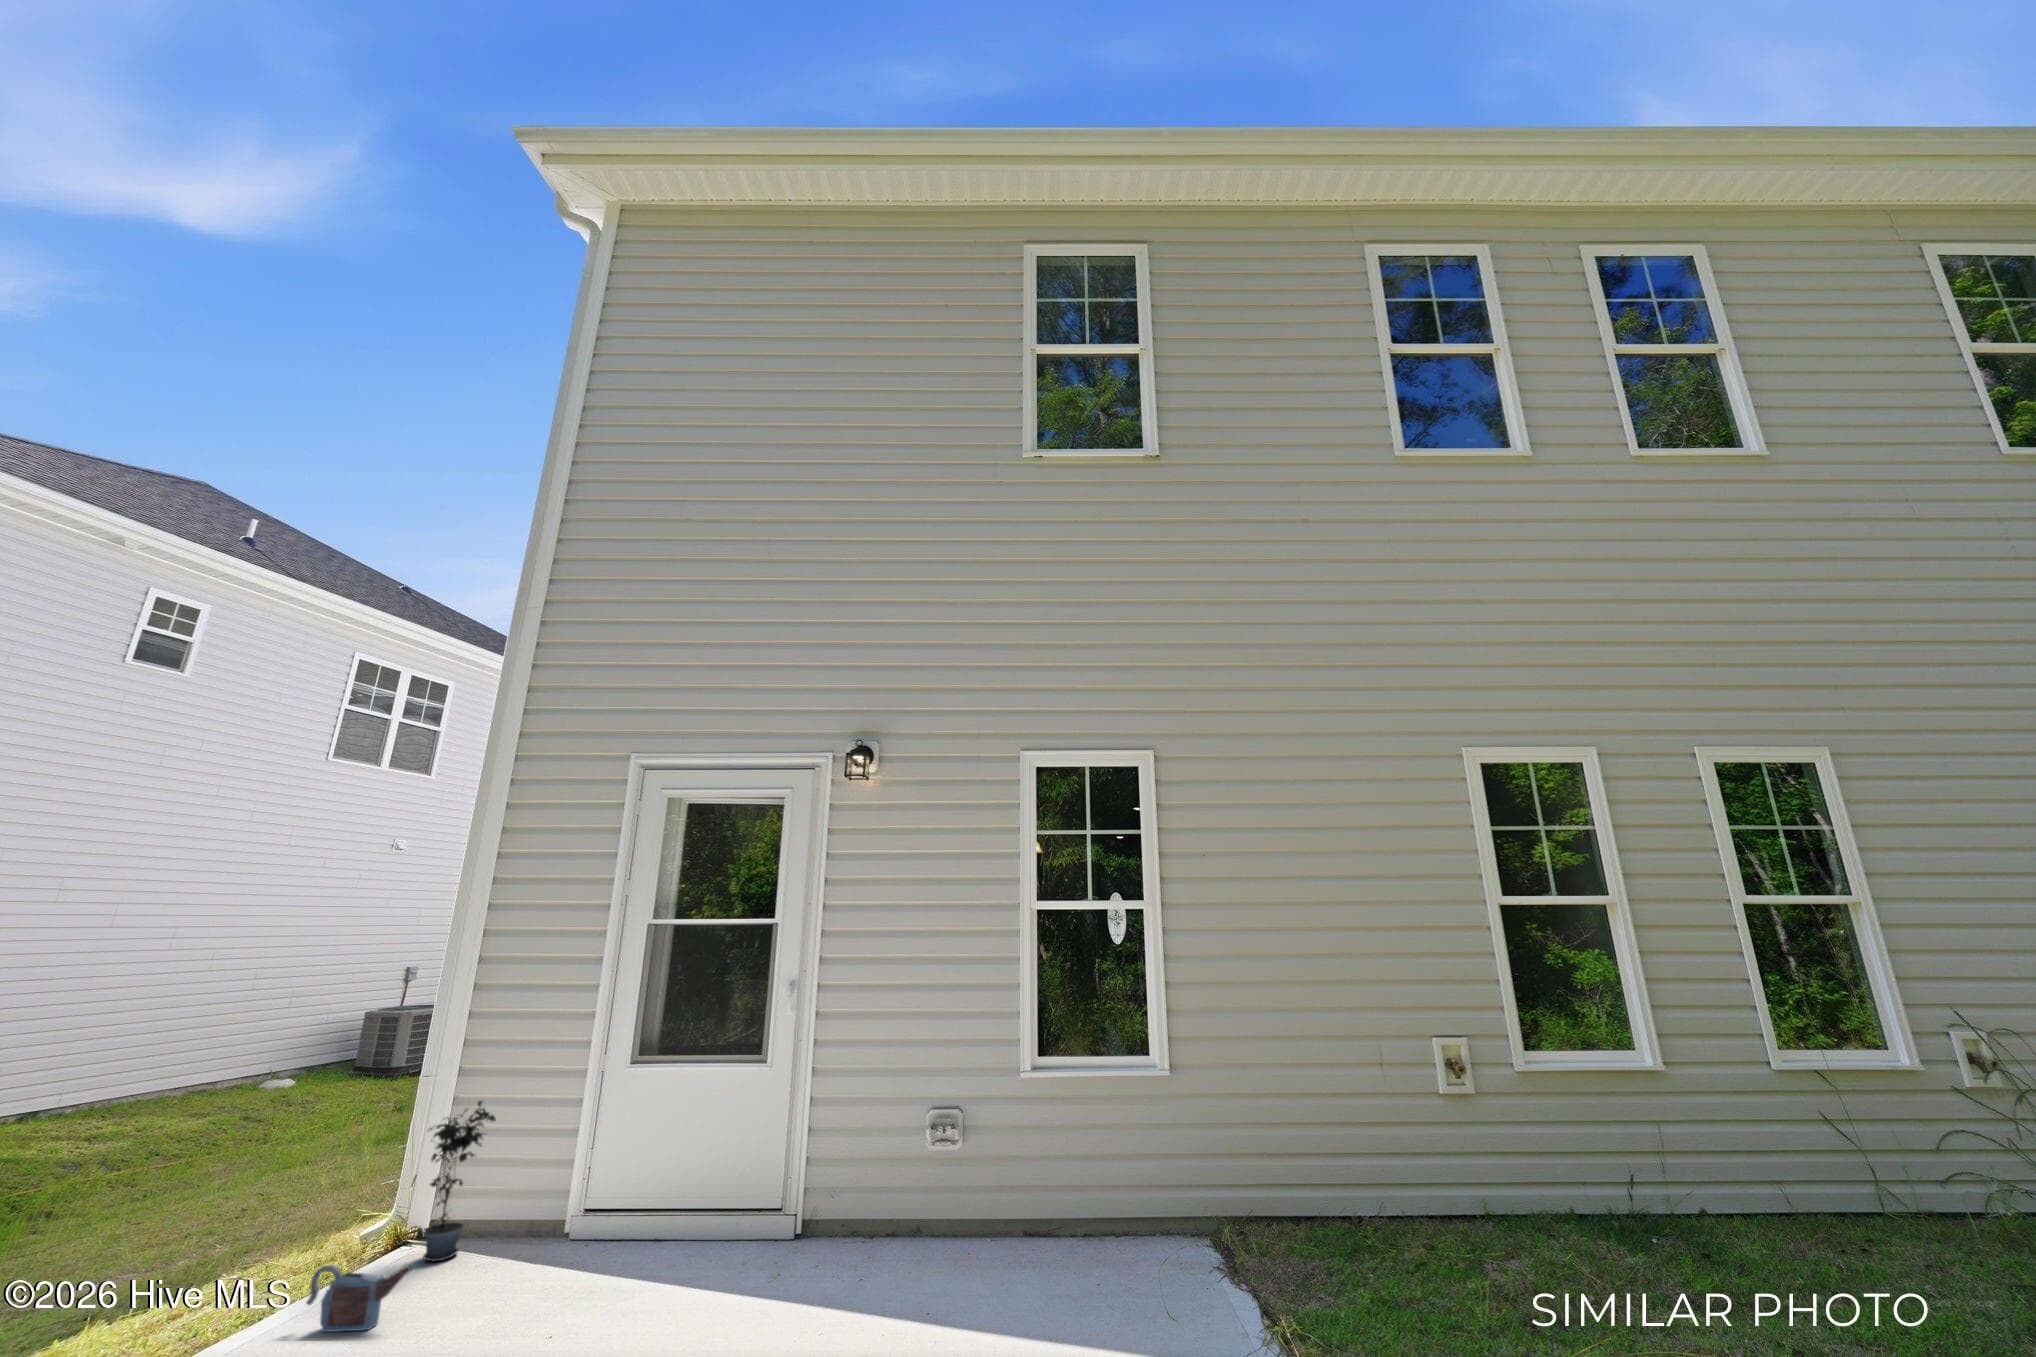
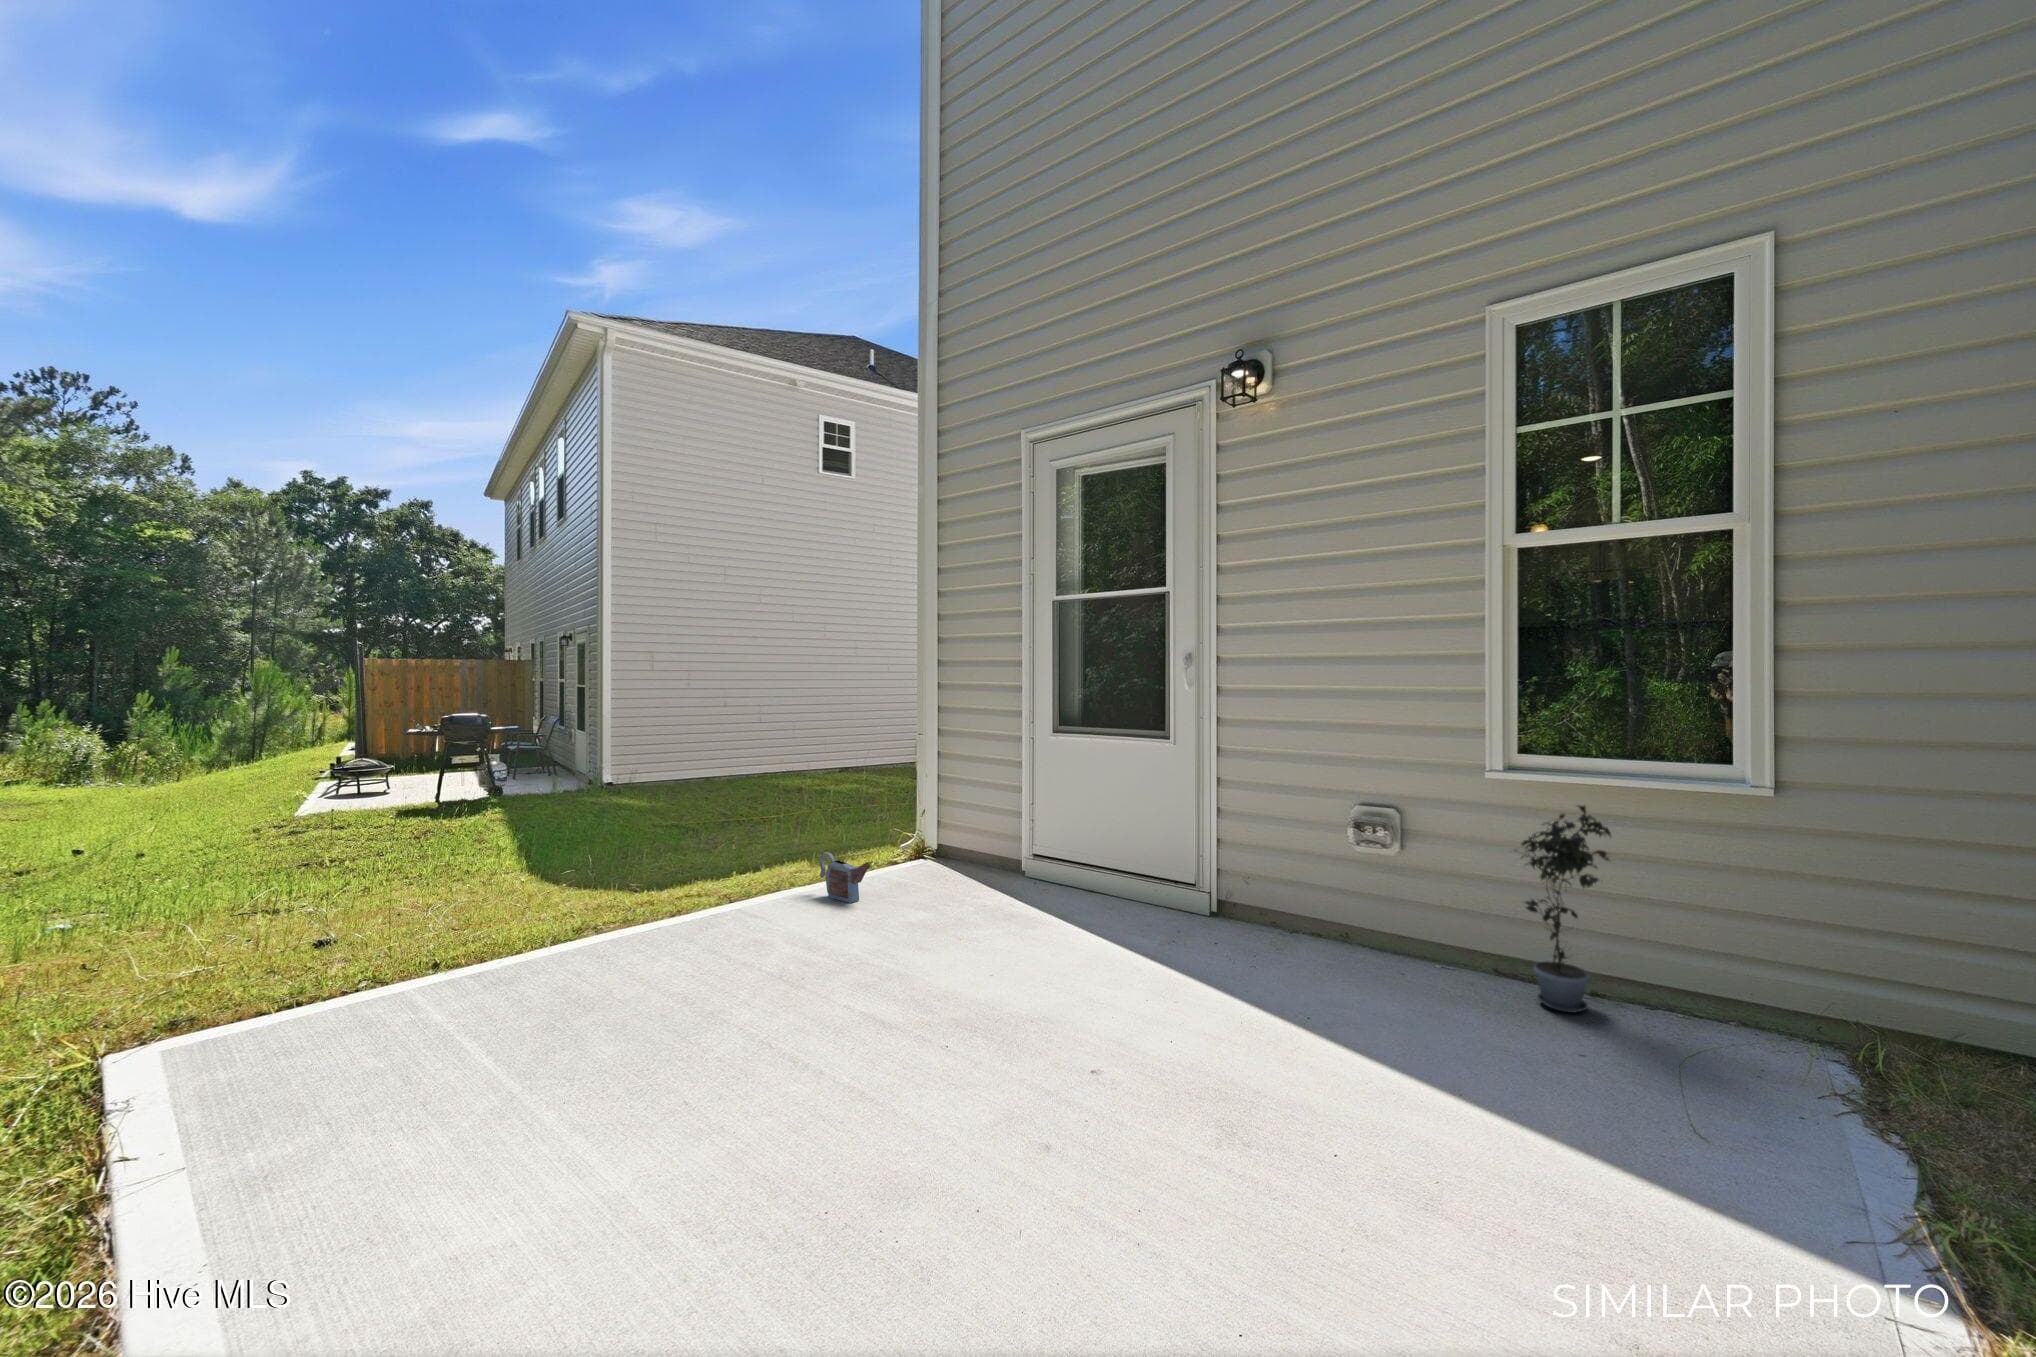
potted plant: present [423,1101,496,1262] -> present [1522,806,1611,1012]

